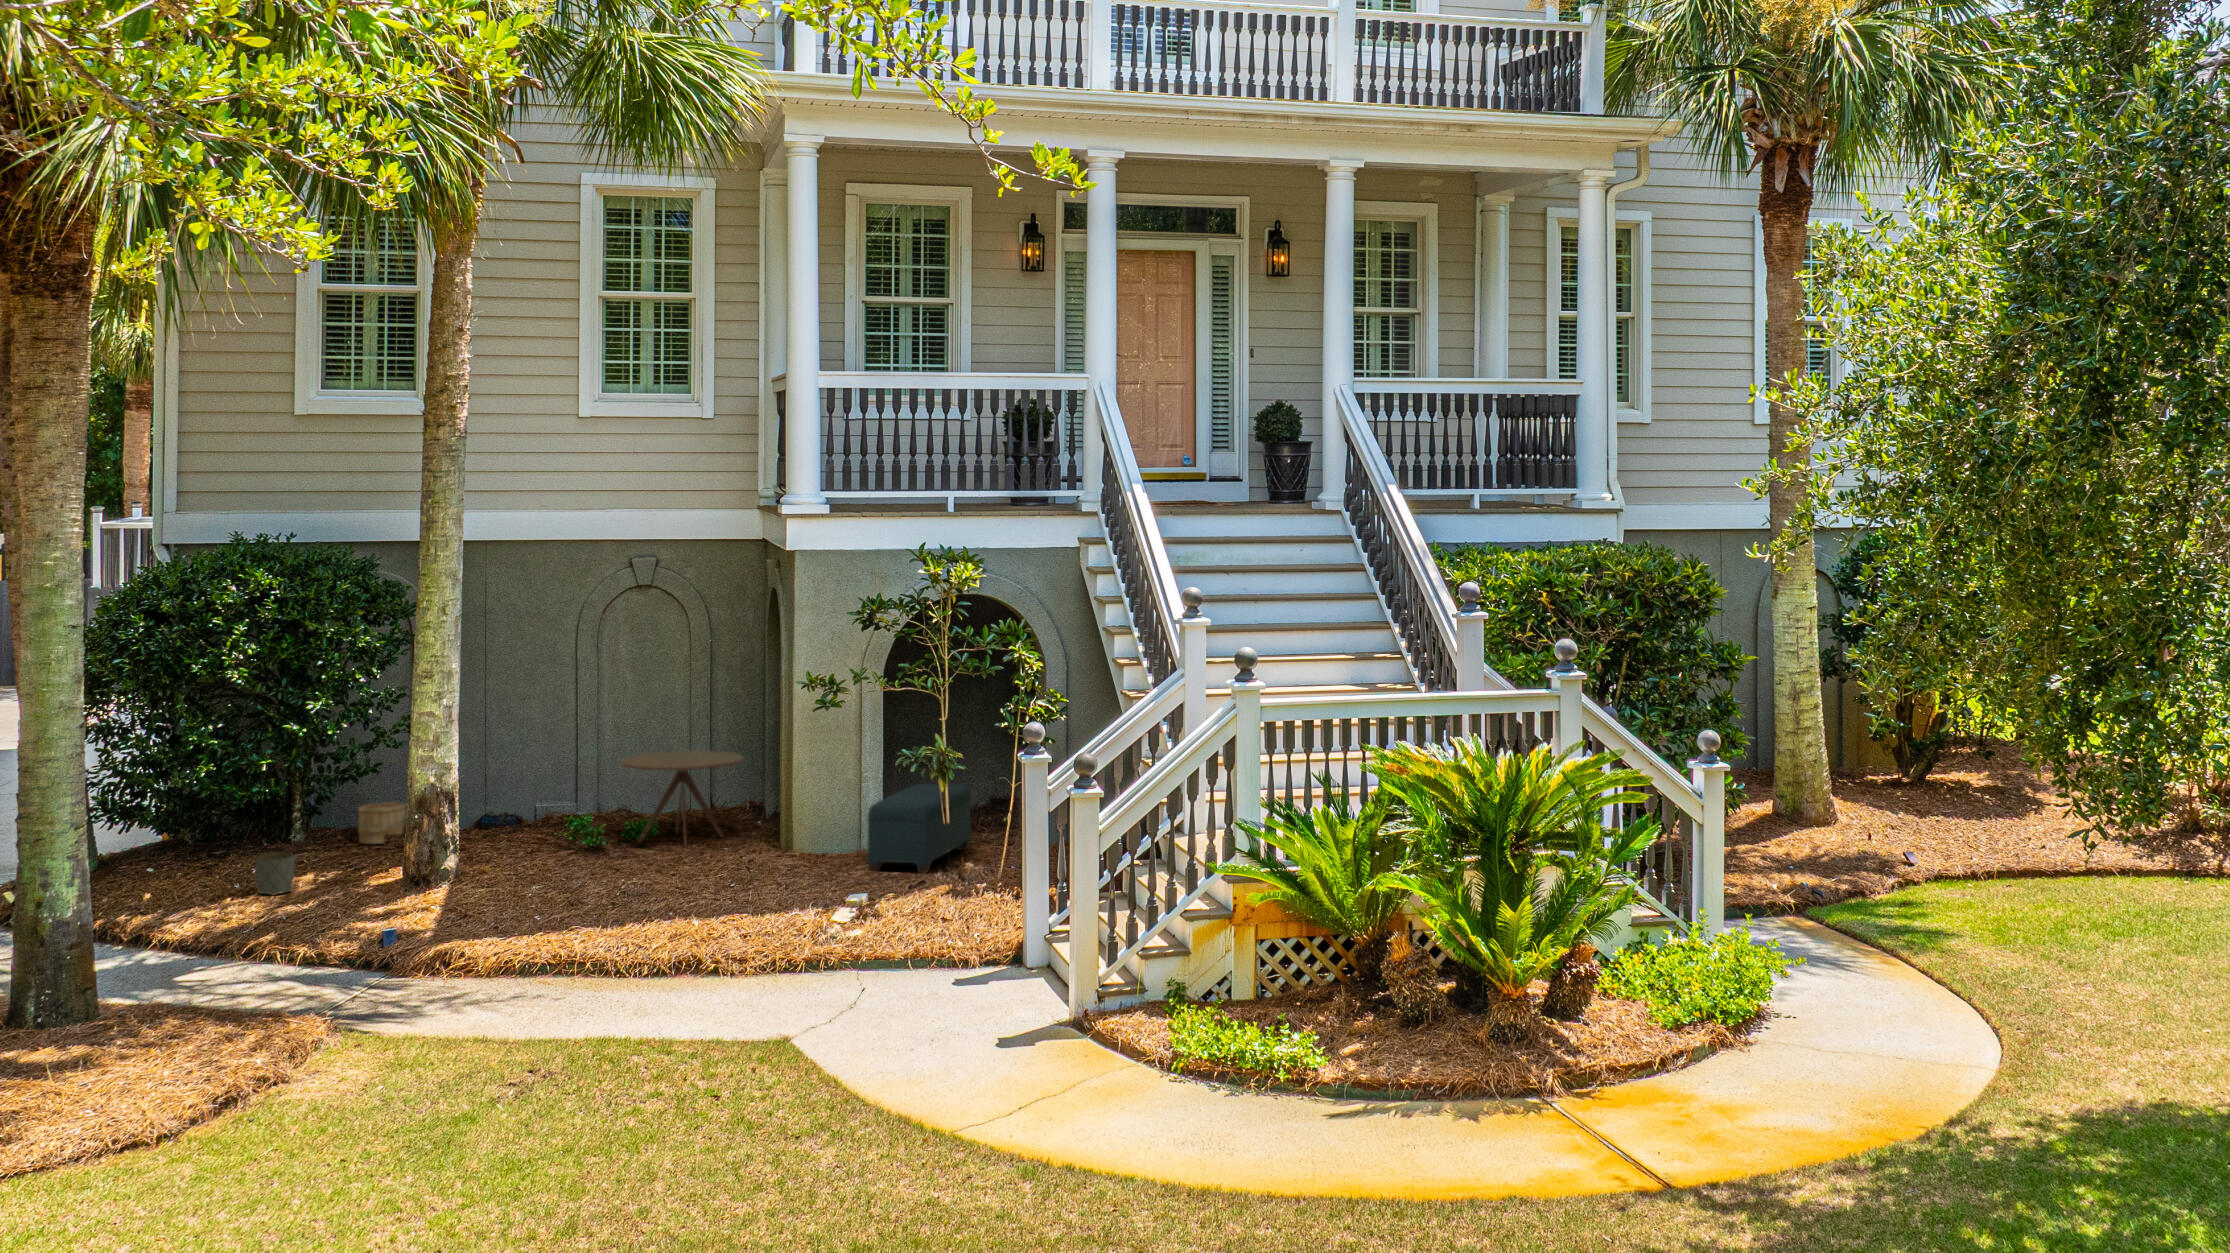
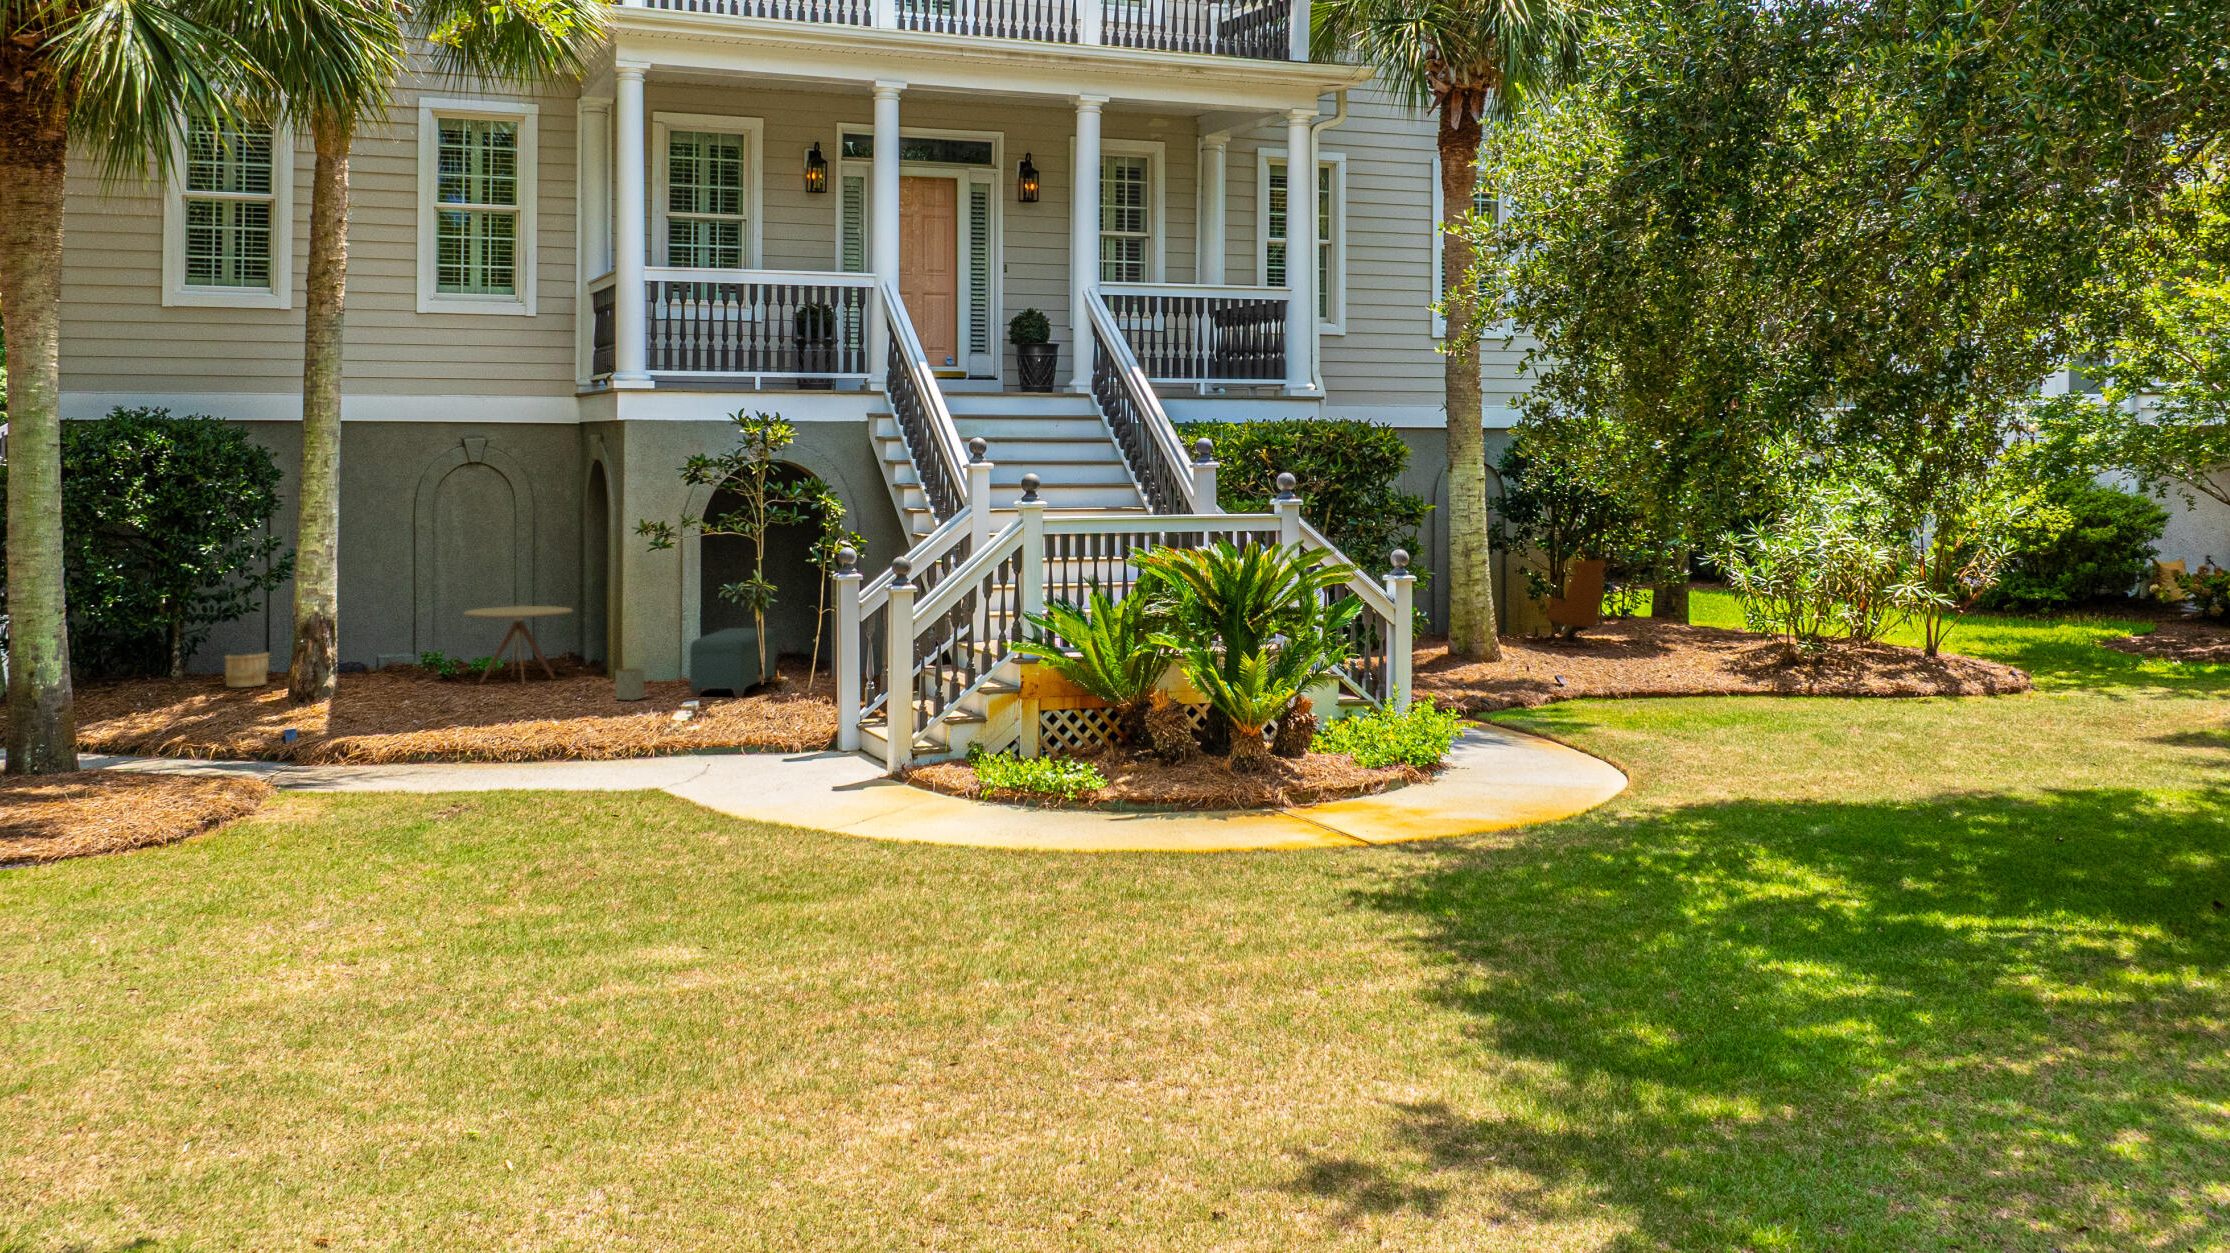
lounge chair: none [1861,702,1971,809] -> present [1523,560,1605,644]
planter: present [256,853,295,895] -> present [615,668,644,701]

